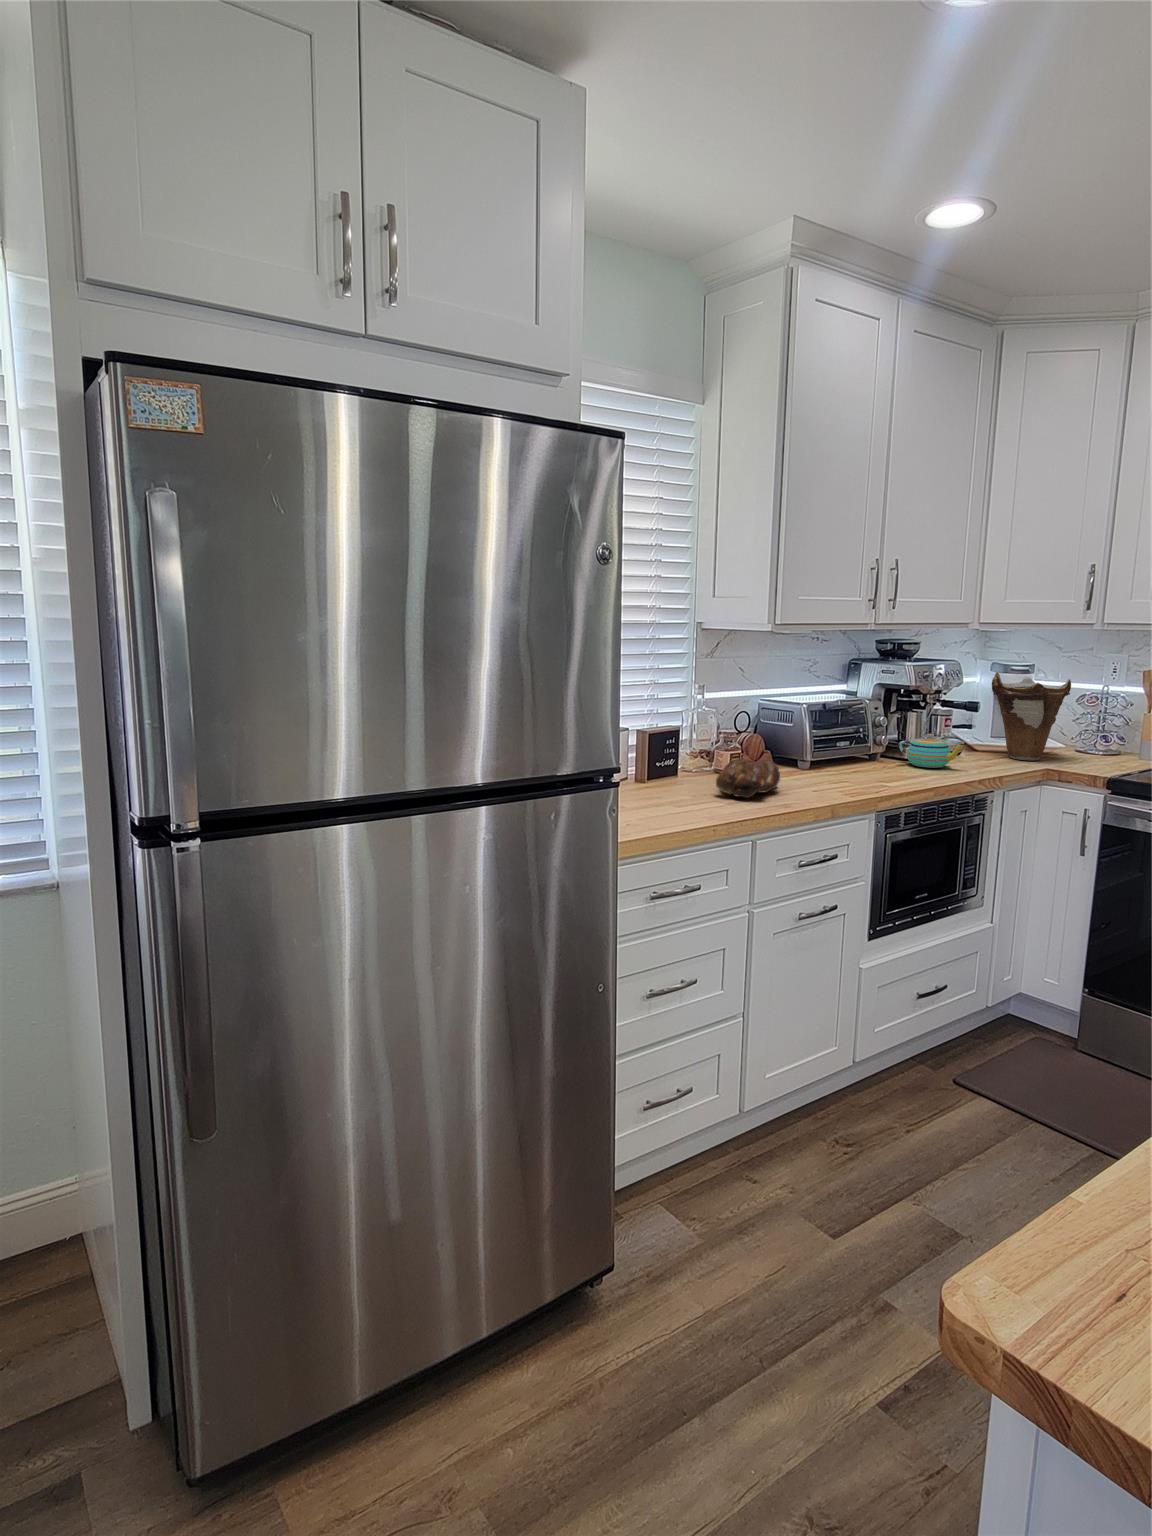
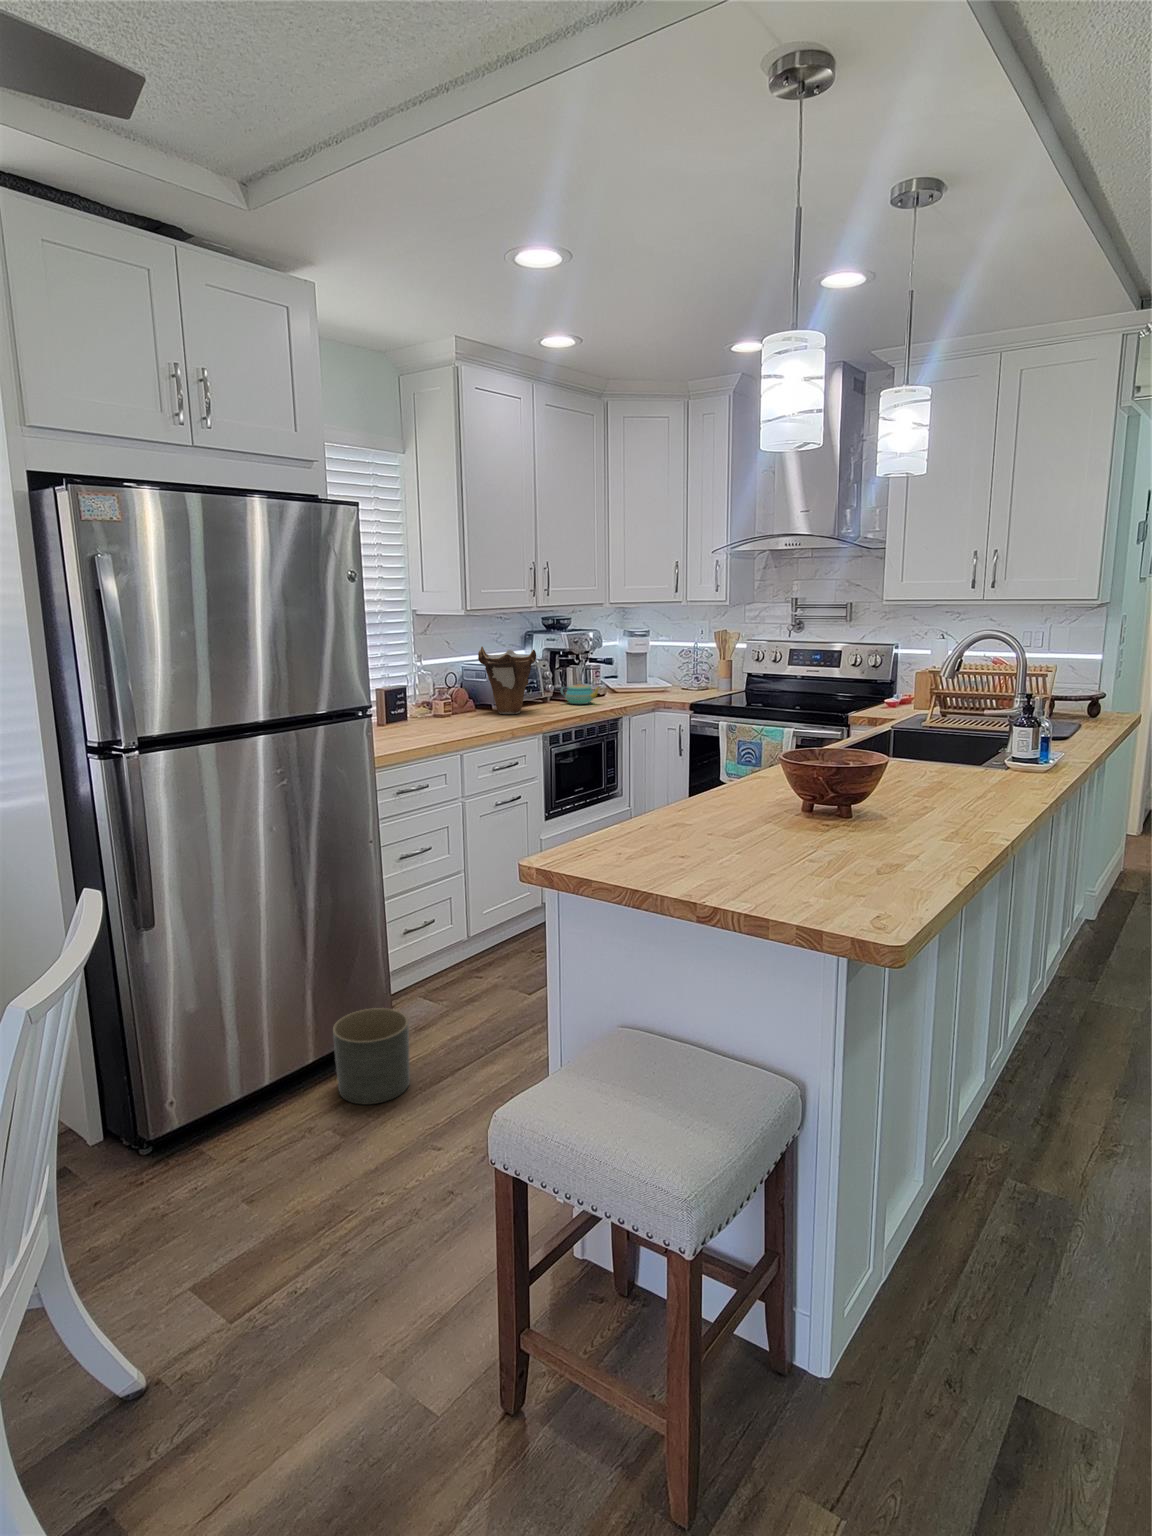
vase: present [992,672,1071,760] -> present [478,647,536,714]
bread loaf: present [716,759,780,798] -> none [434,703,478,729]
planter: none [505,1268,630,1463] -> present [333,1008,410,1104]

